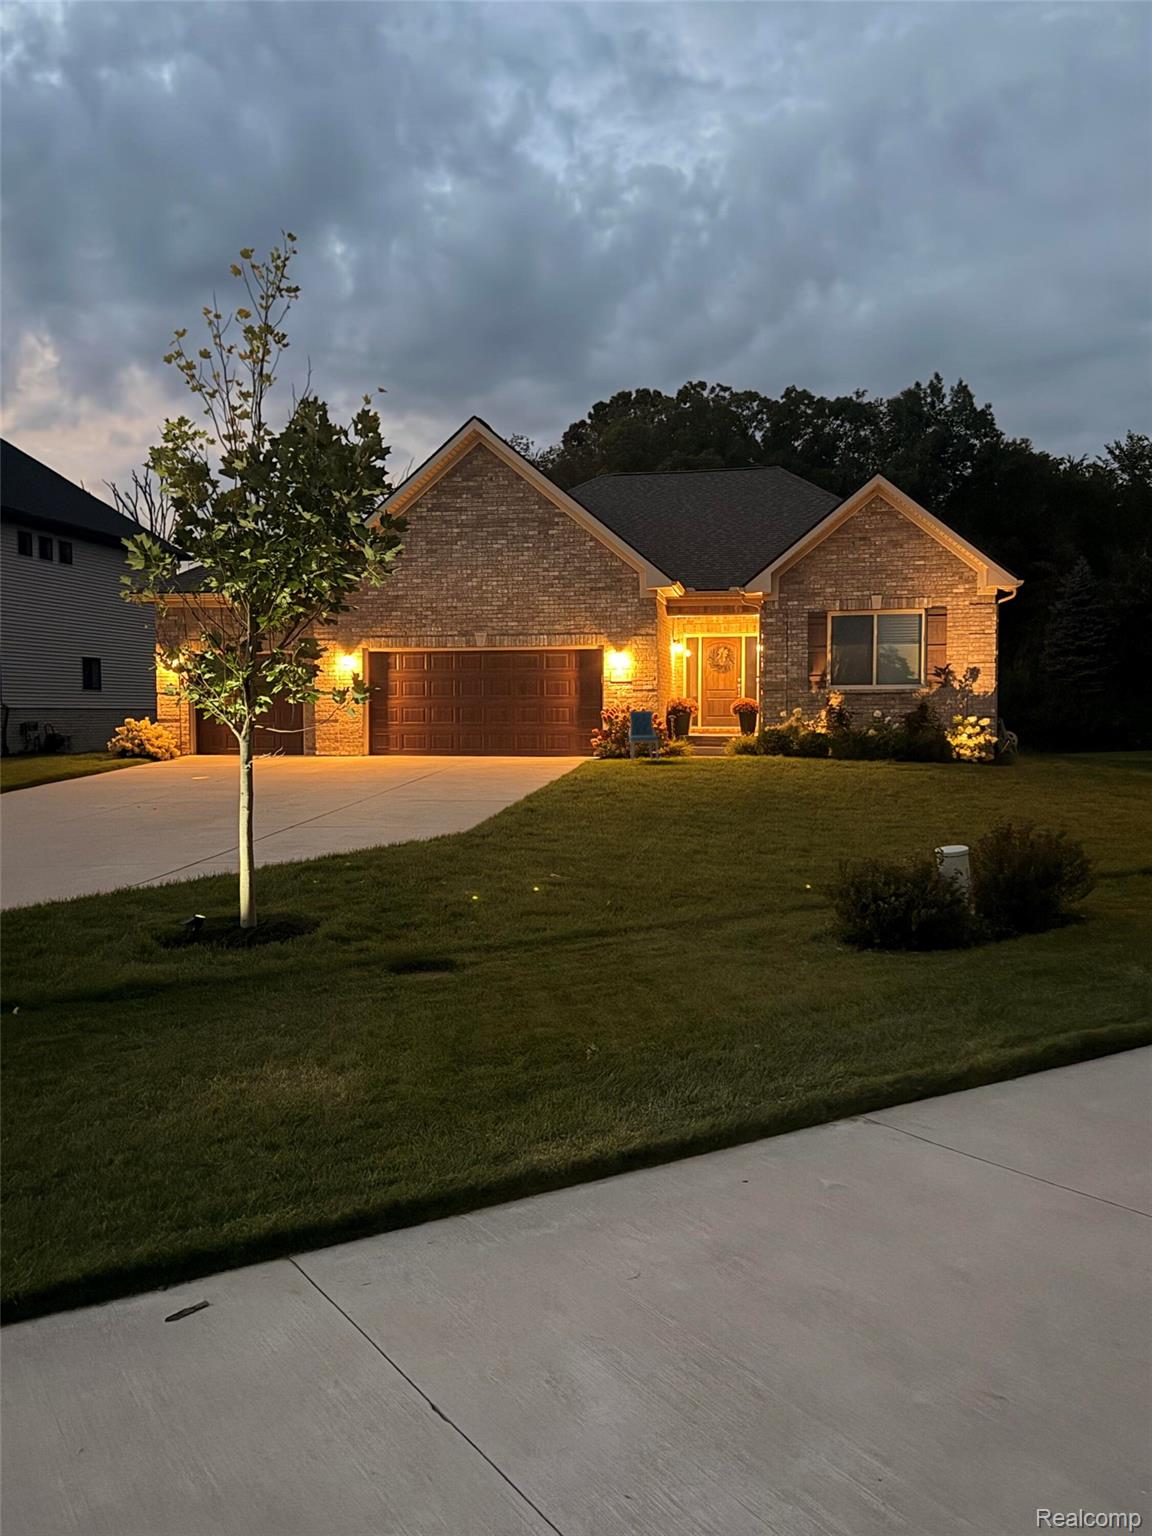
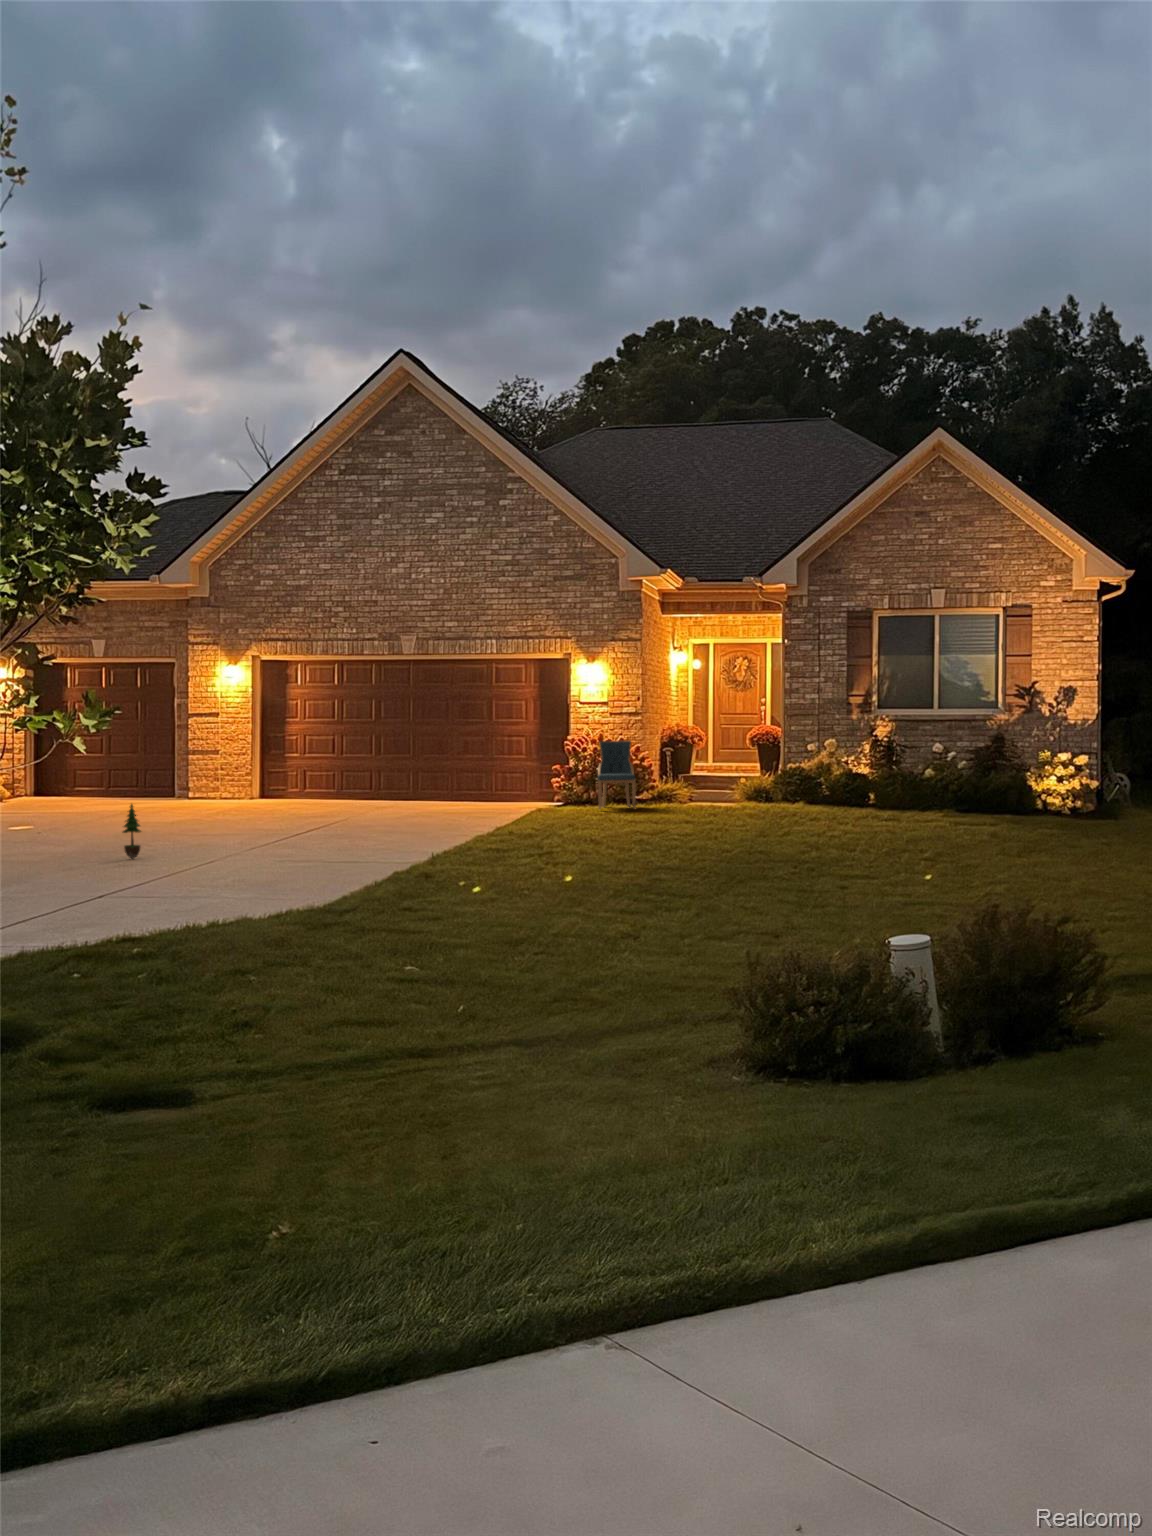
potted tree: none [293,766,308,809] -> present [123,804,141,859]

